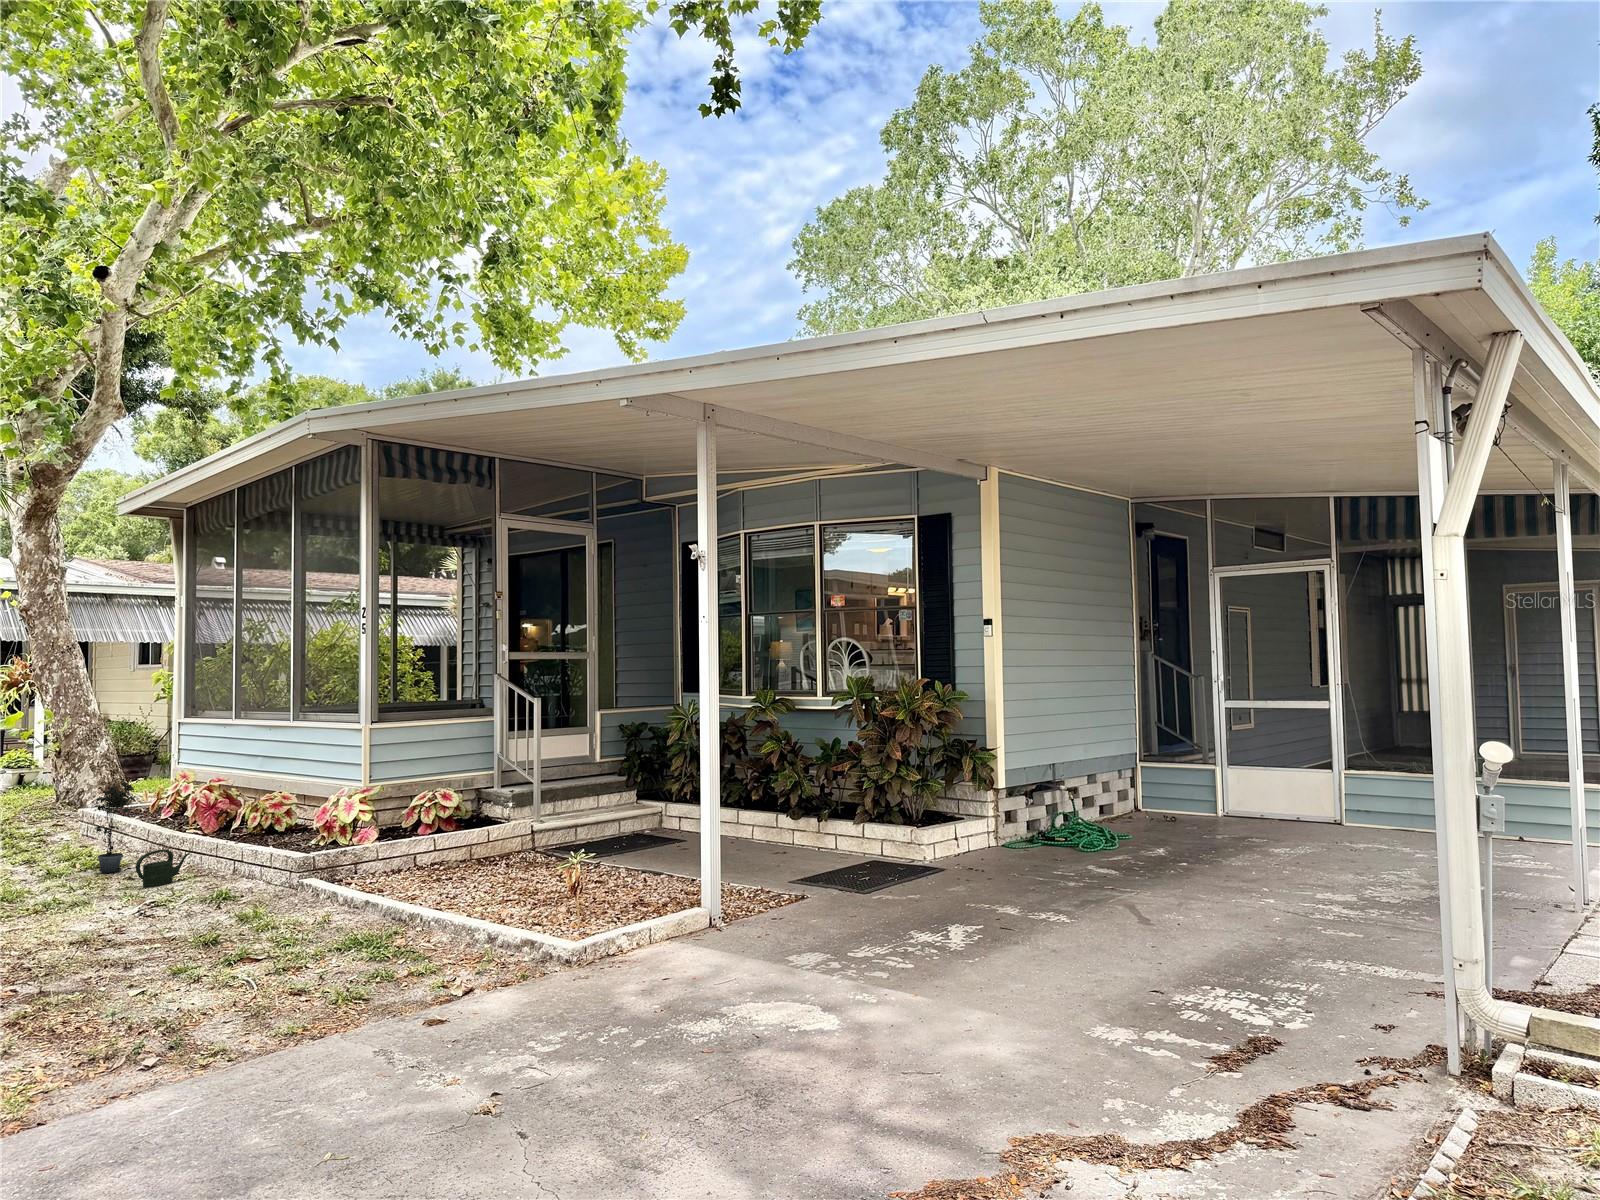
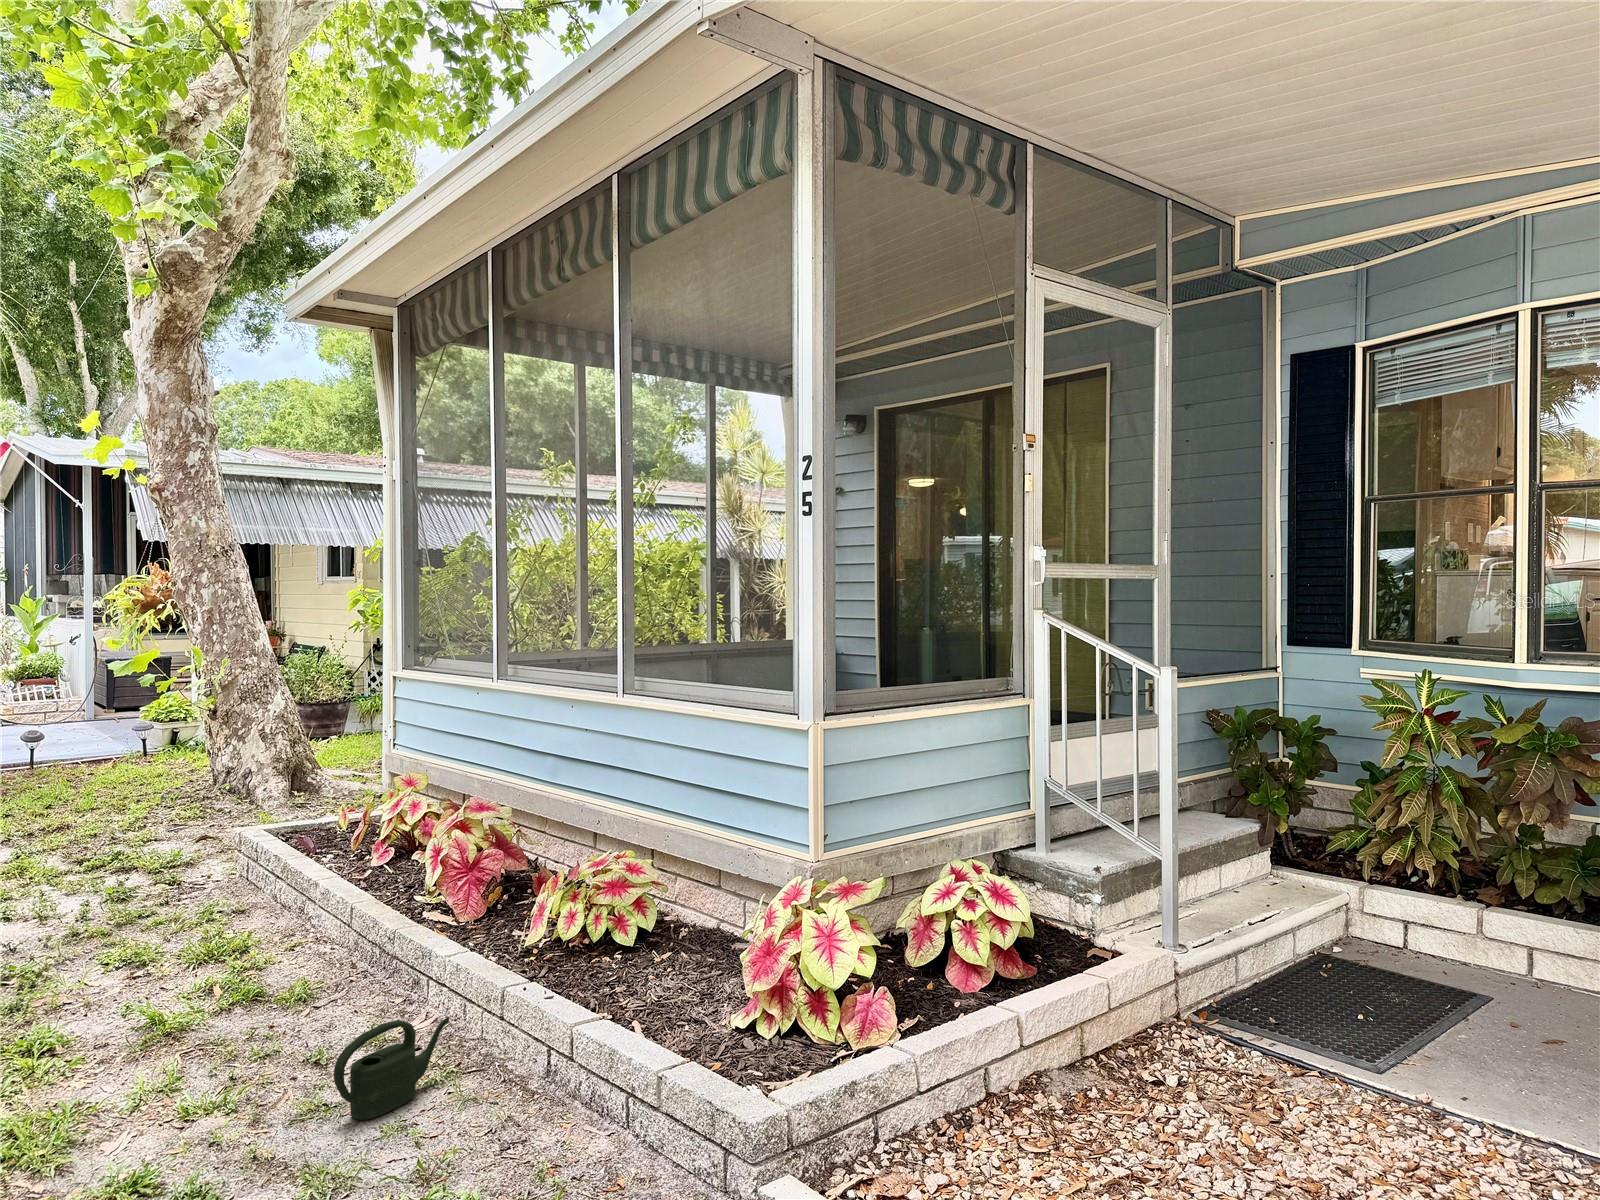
potted plant: present [94,779,136,873] -> none [233,824,331,1031]

